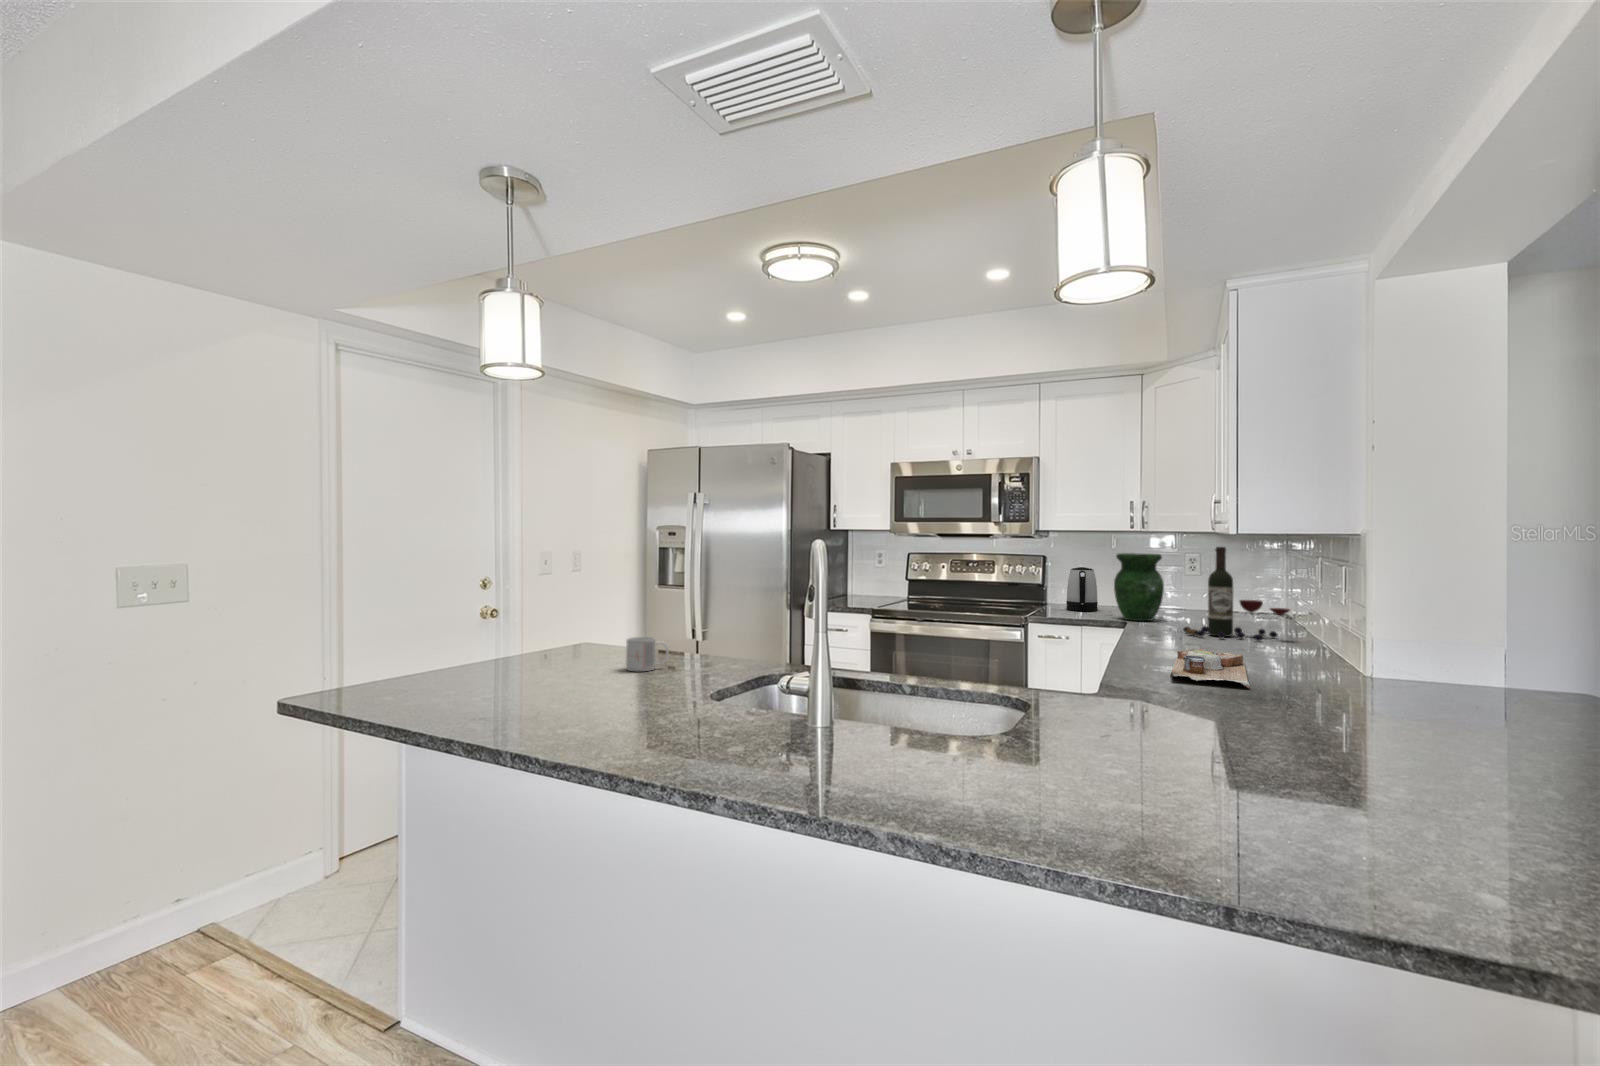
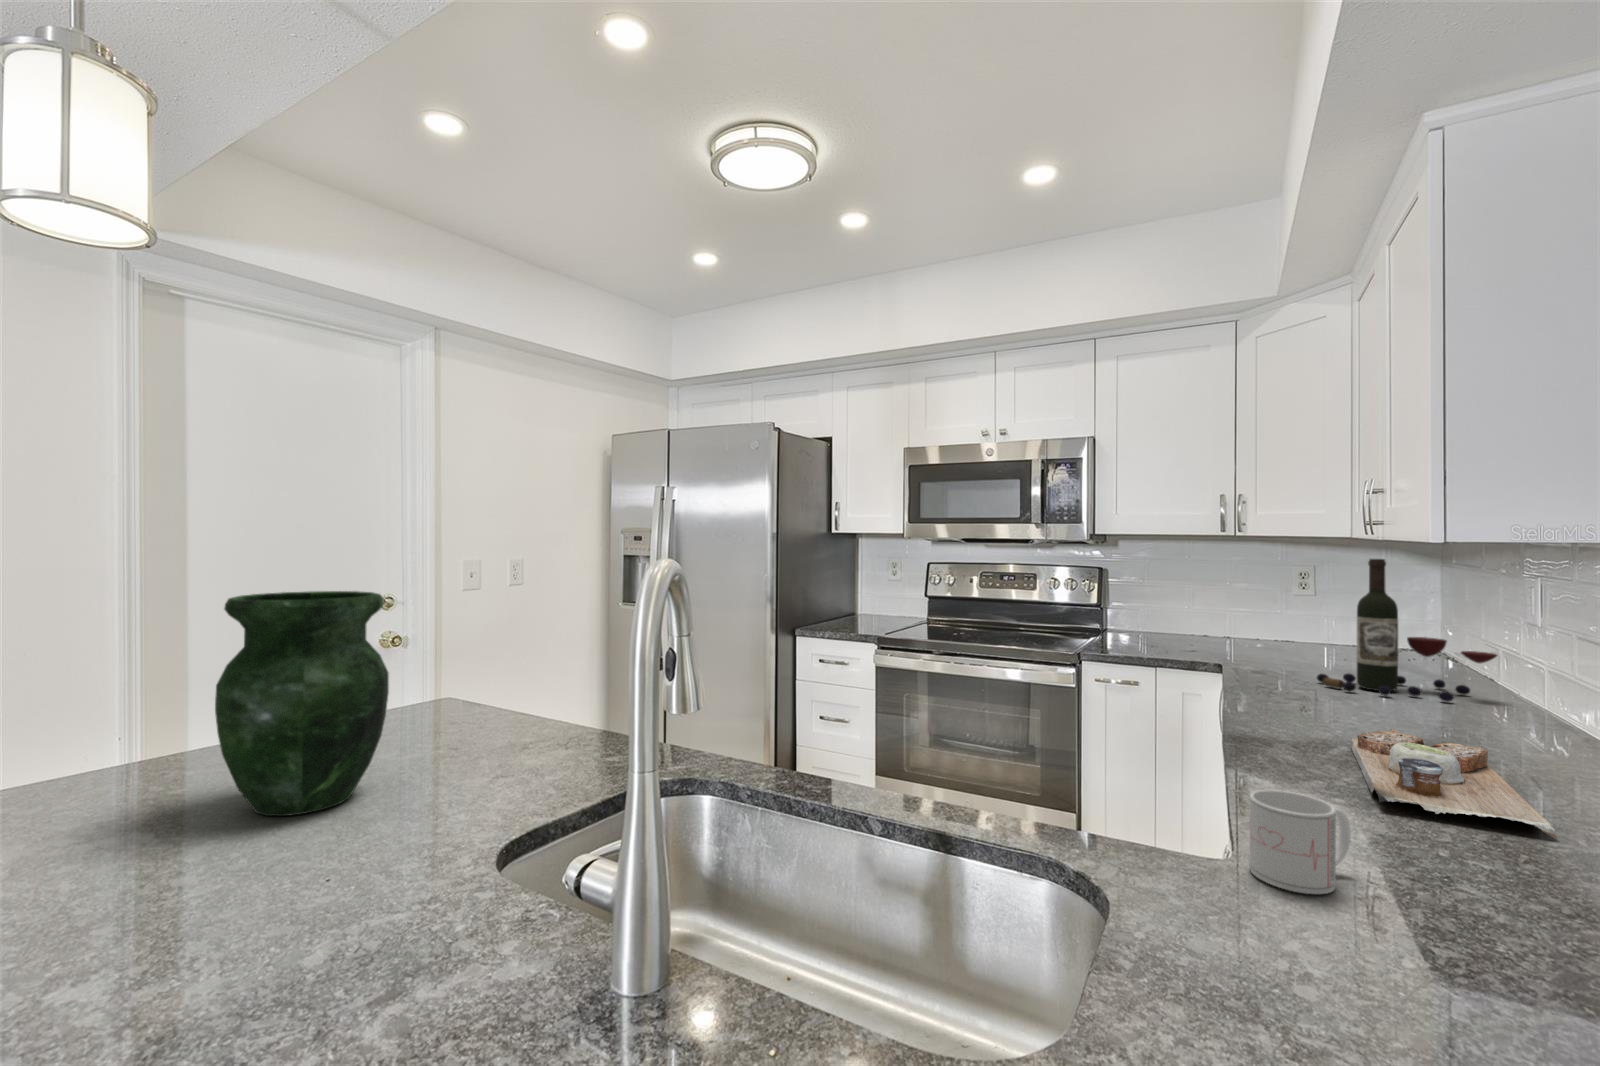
vase: present [1114,553,1164,621] -> present [215,591,389,816]
kettle: present [1066,567,1098,611] -> none [1131,583,1174,641]
mug: present [626,637,669,671] -> present [1249,790,1351,894]

